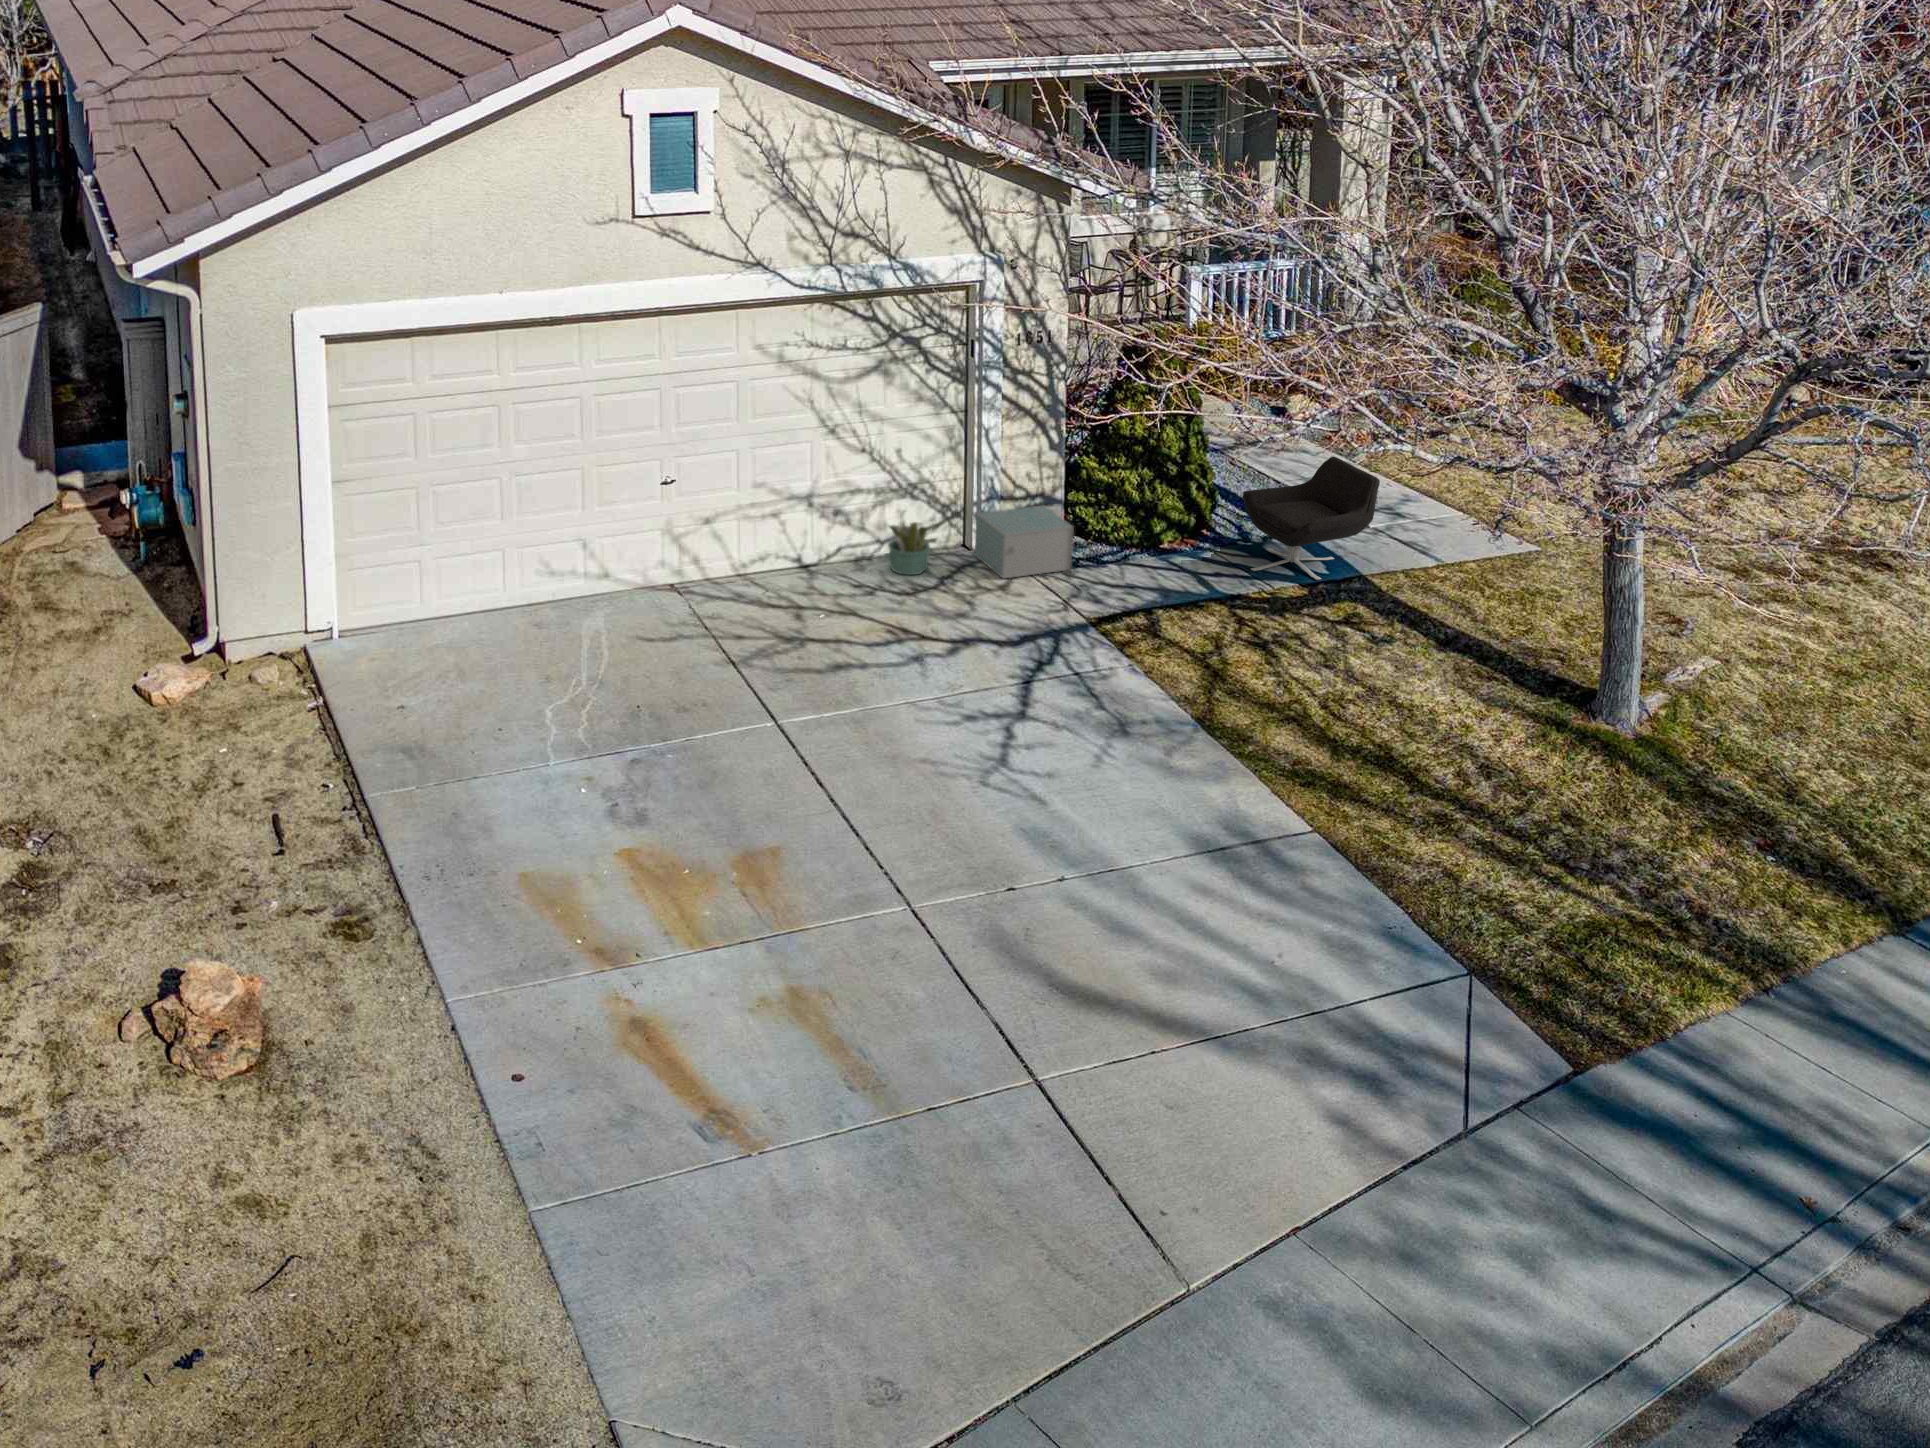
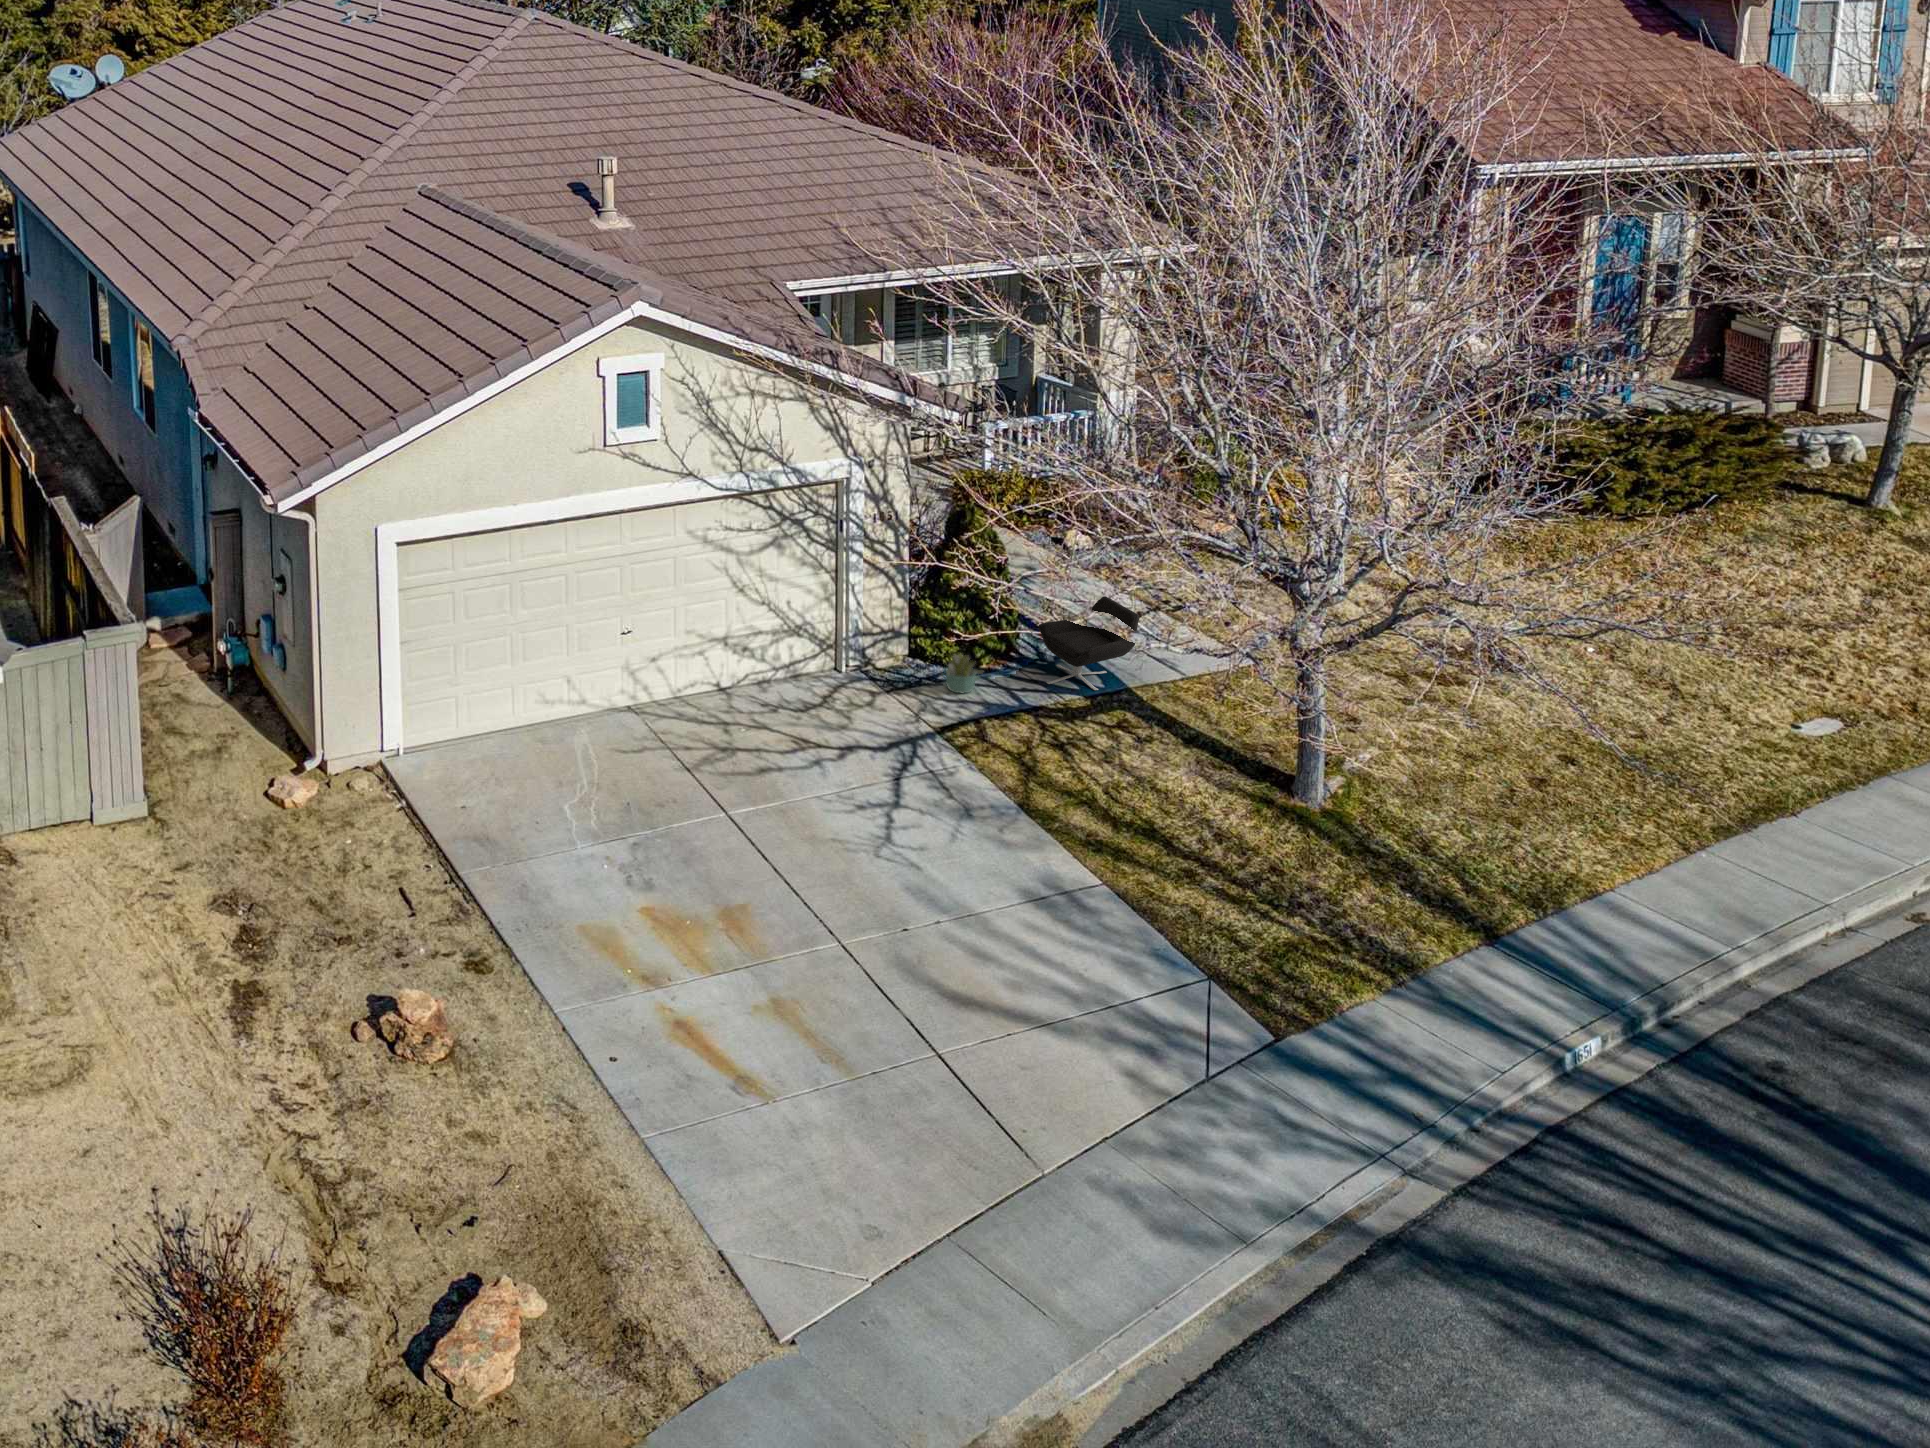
storage box: present [975,506,1074,578] -> none [844,638,918,695]
decorative plant: present [885,522,937,575] -> present [943,654,983,693]

